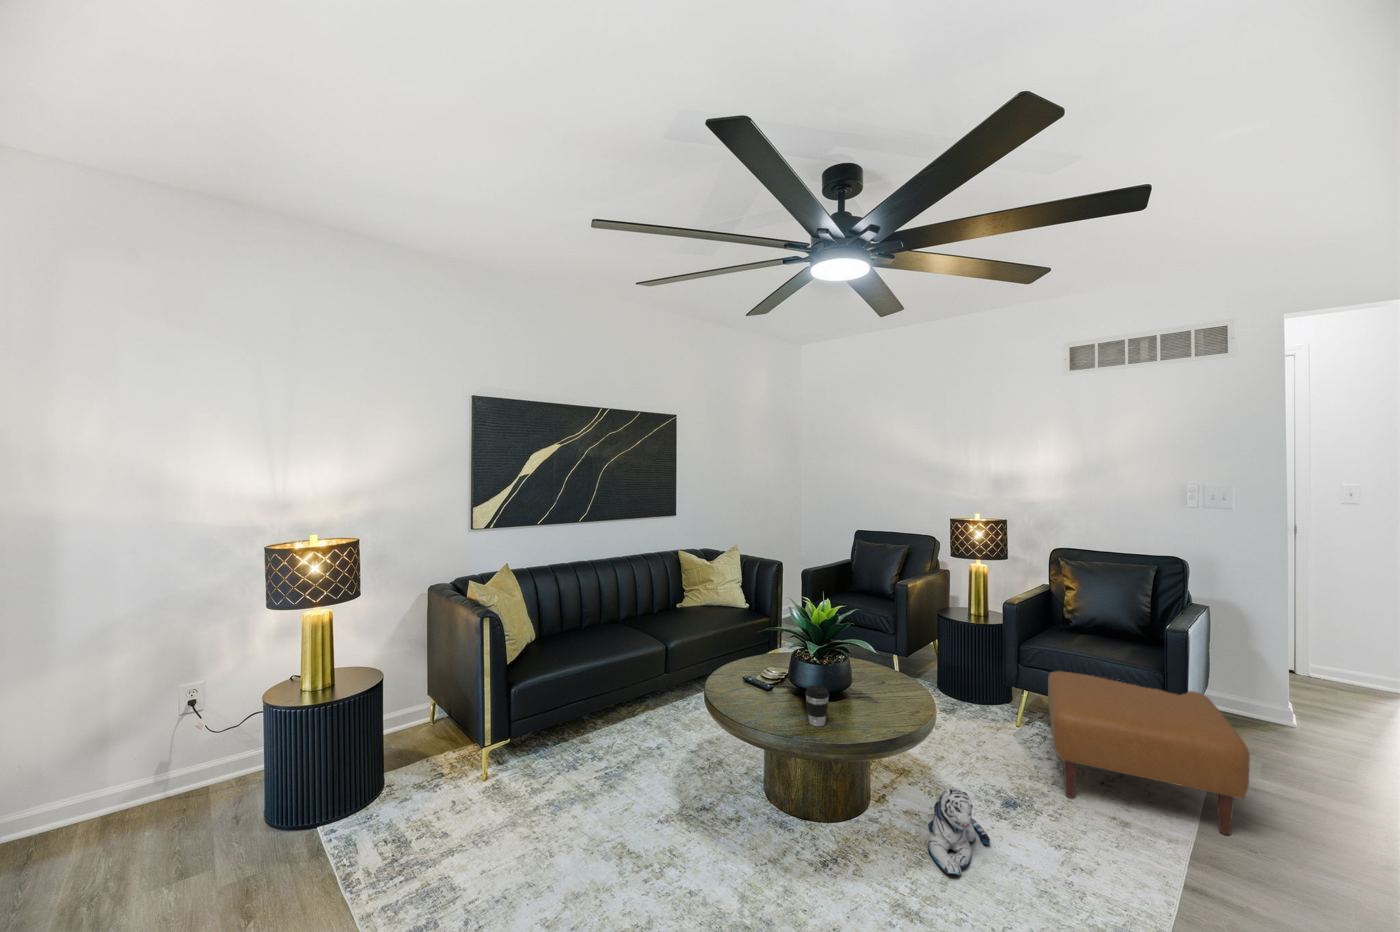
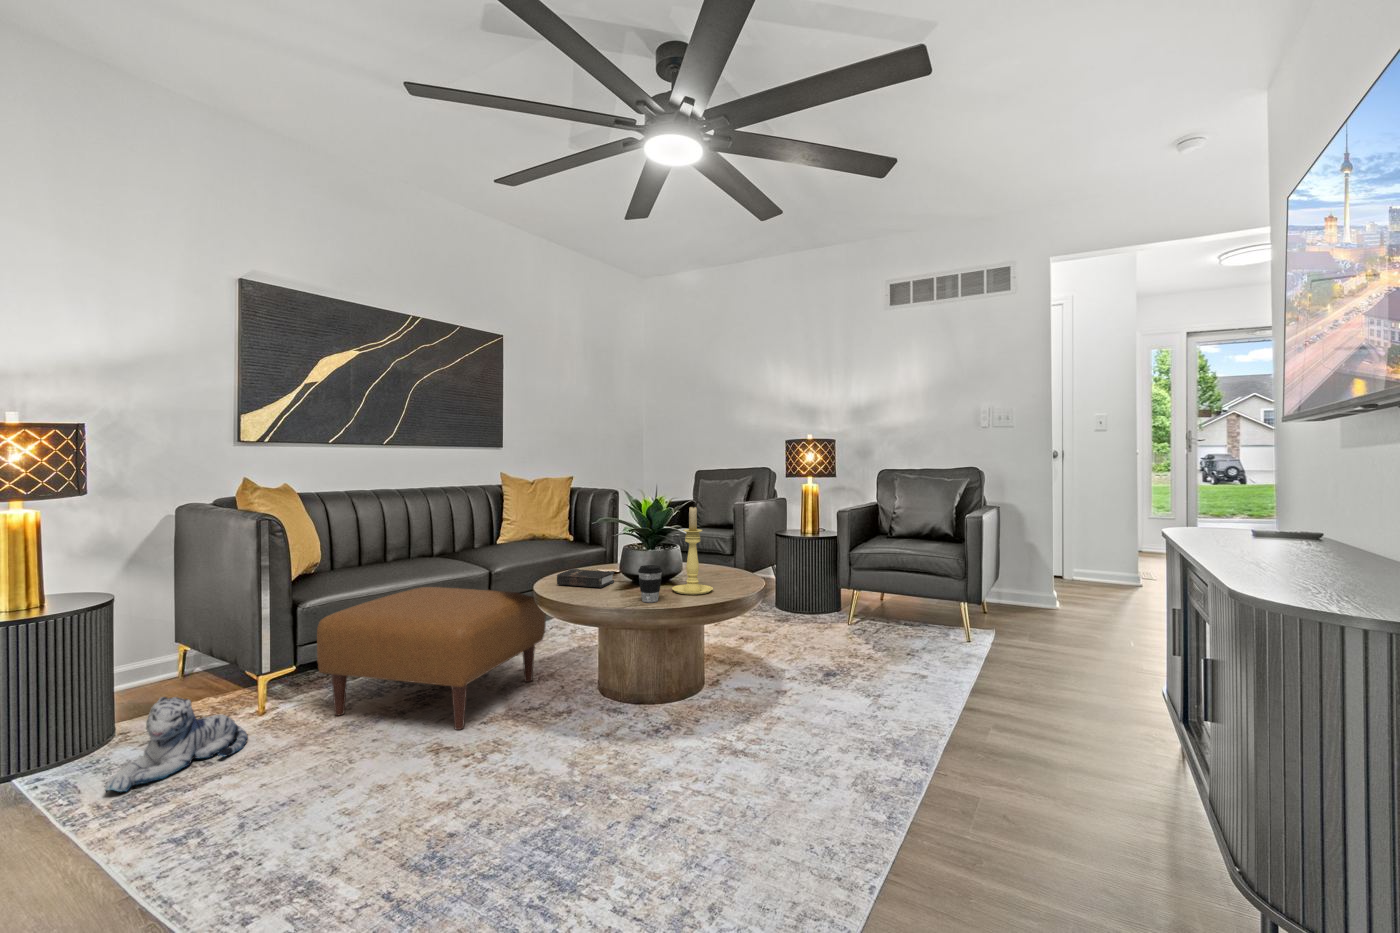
candle holder: none [839,624,881,717] -> present [672,507,713,595]
hardback book: none [727,666,781,694] -> present [557,569,614,588]
ottoman: present [1048,671,1250,835] -> present [317,587,546,730]
plush toy: present [928,788,990,875] -> present [105,697,248,792]

